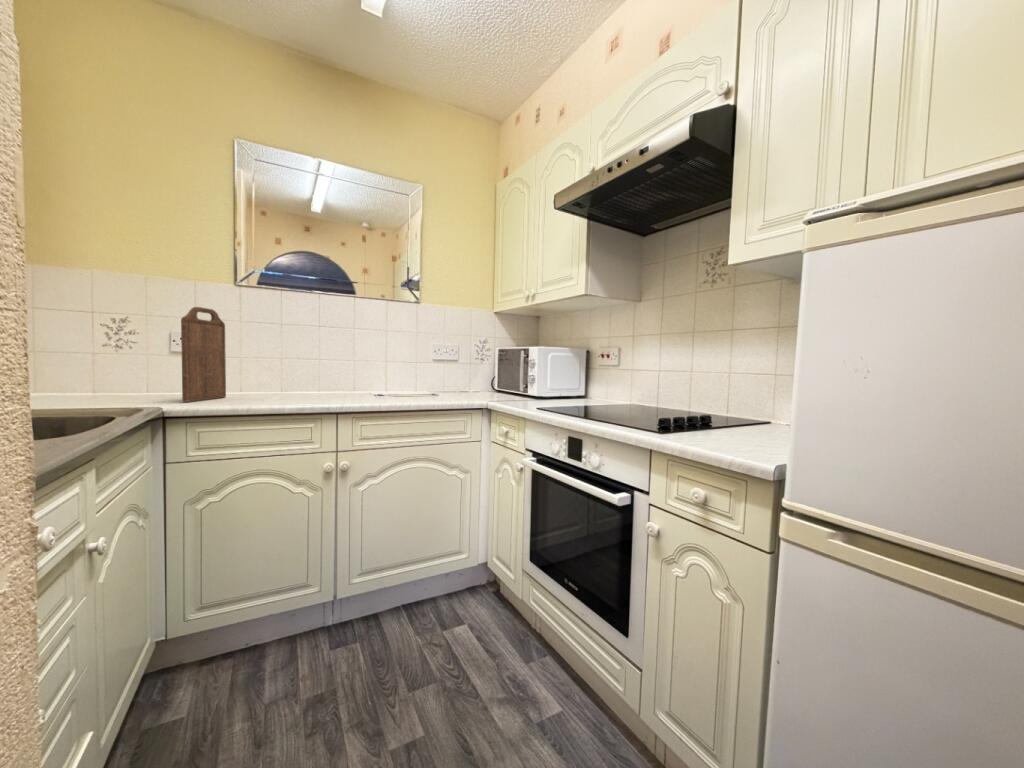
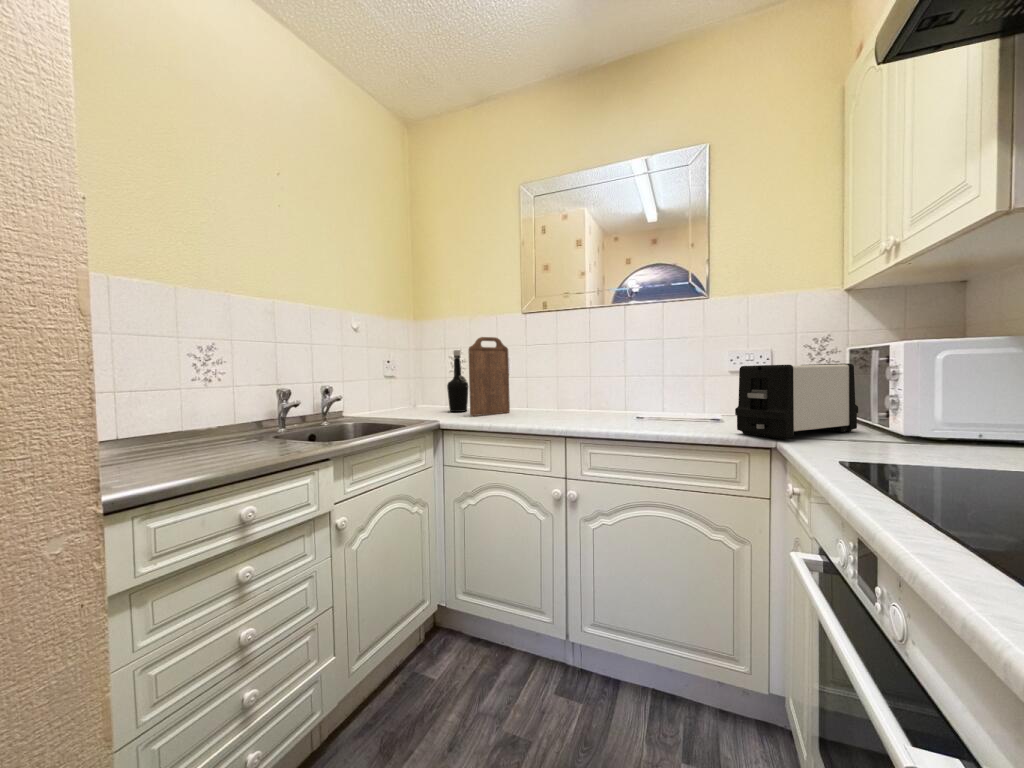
bottle: none [119,318,156,399] -> present [447,350,468,412]
toaster: none [462,357,513,403] -> present [735,363,858,439]

